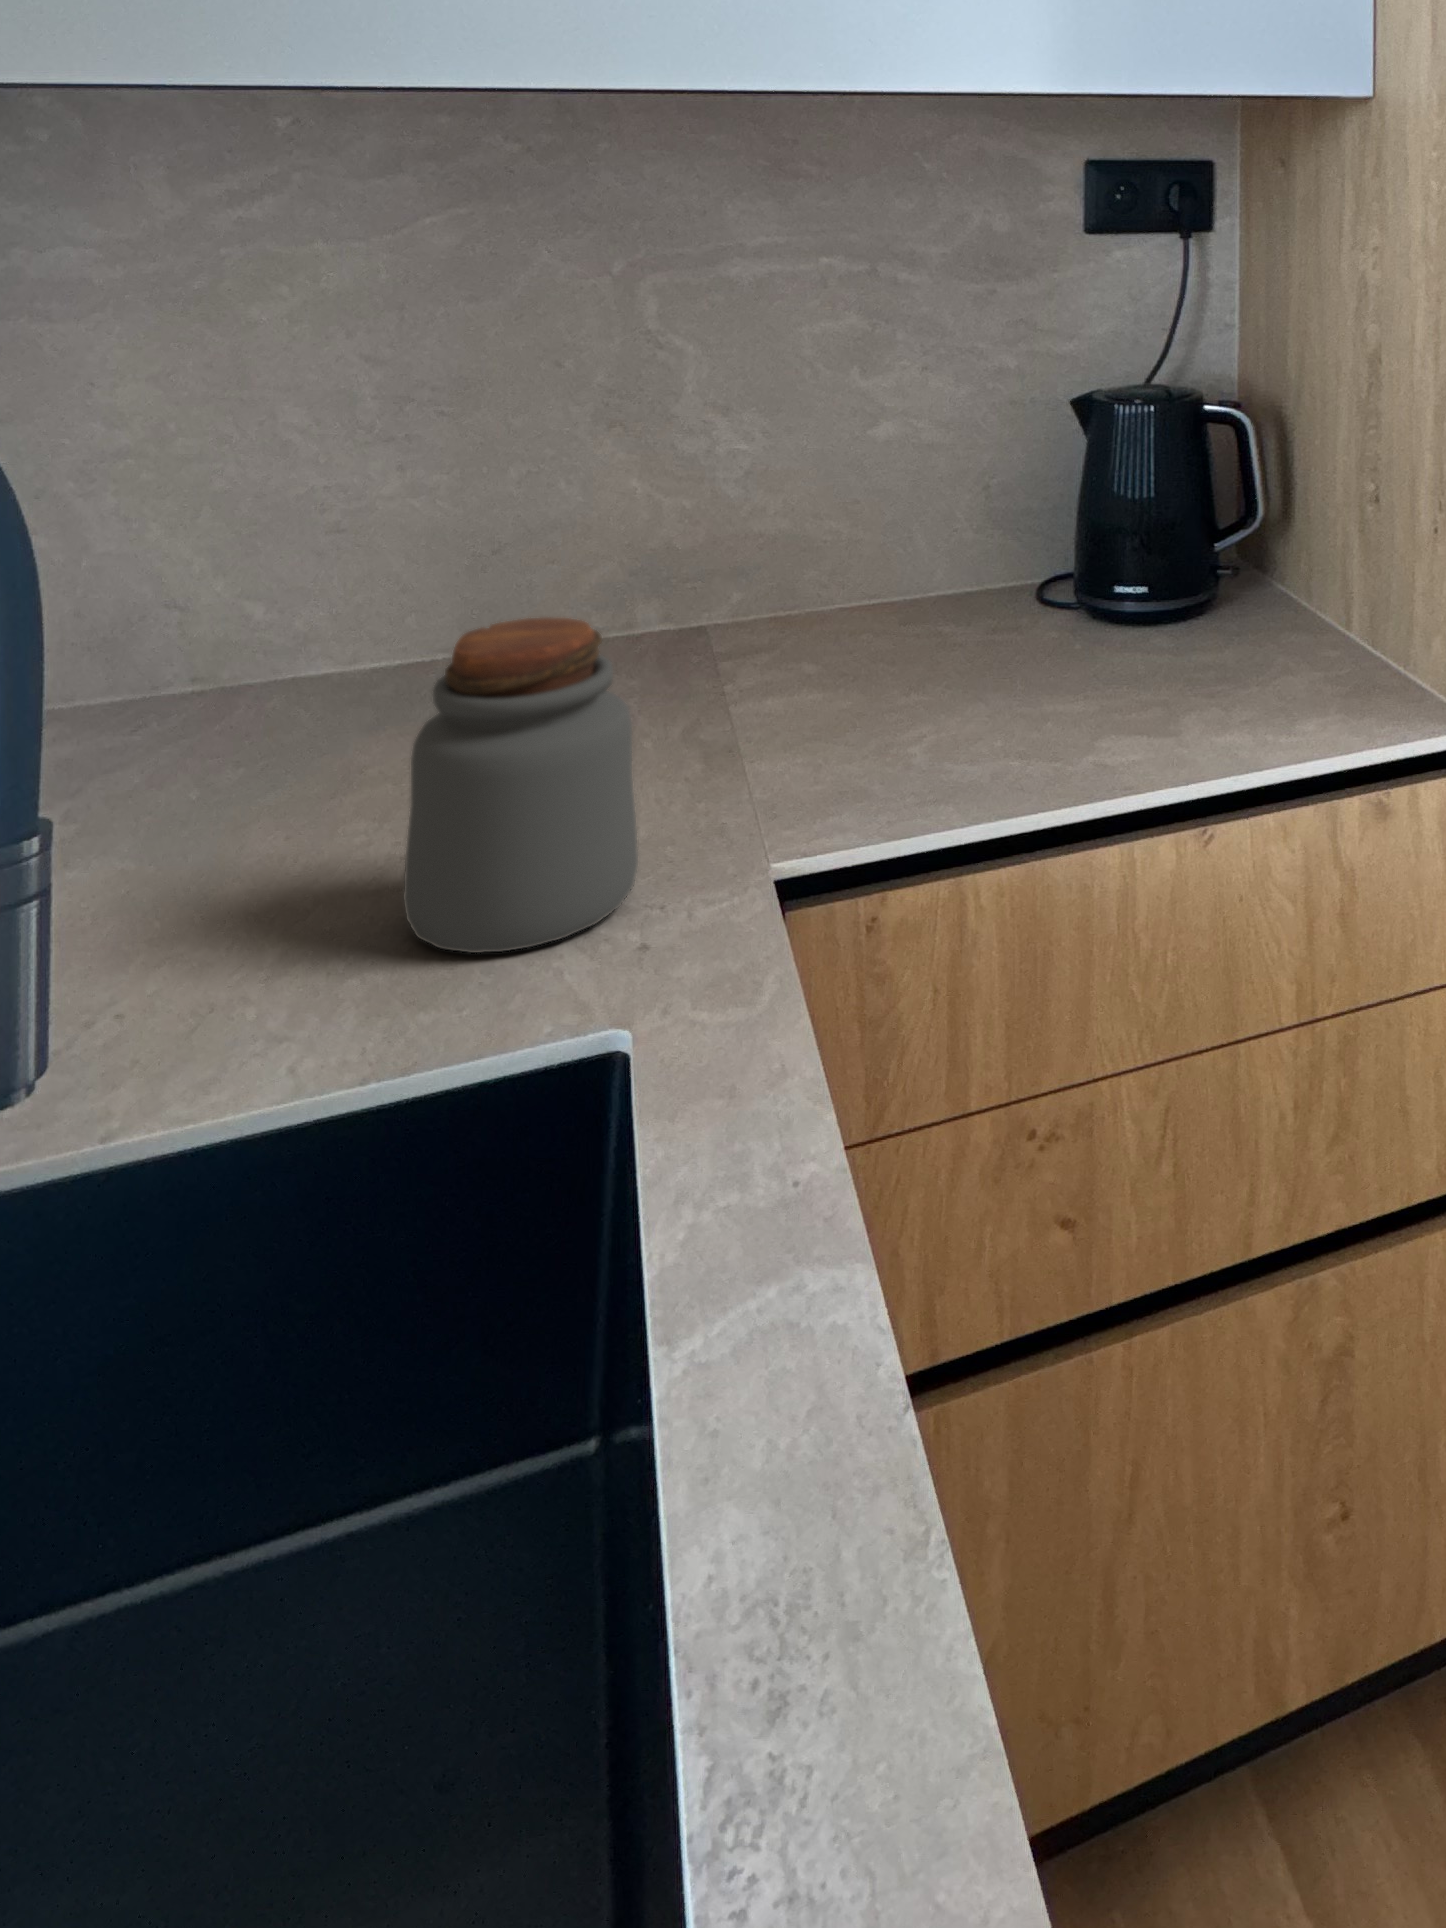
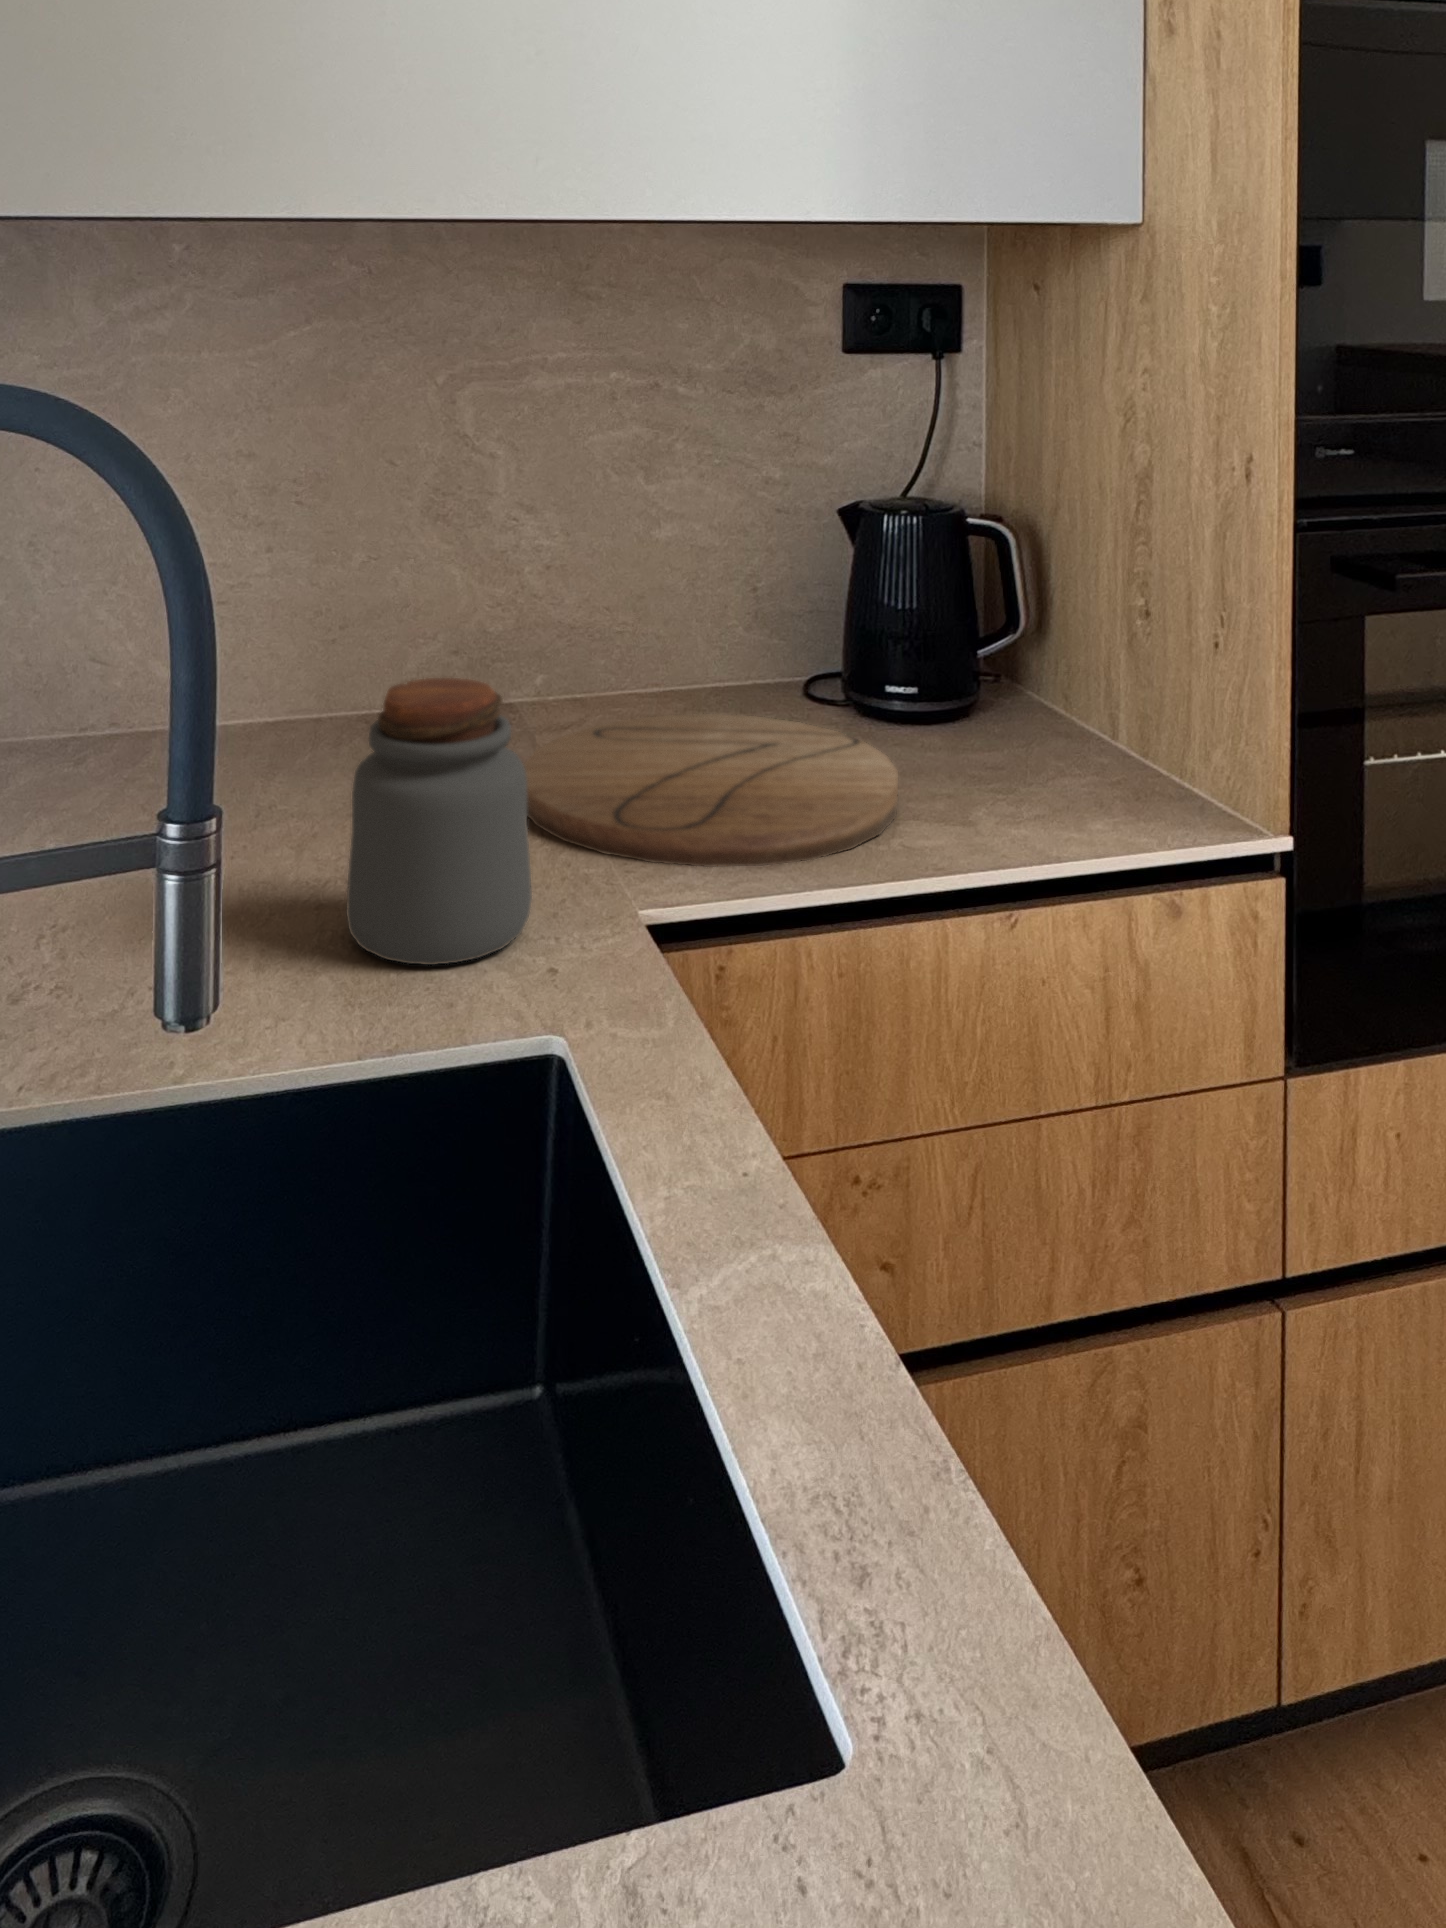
cutting board: none [673,631,1103,809] -> present [524,714,898,867]

